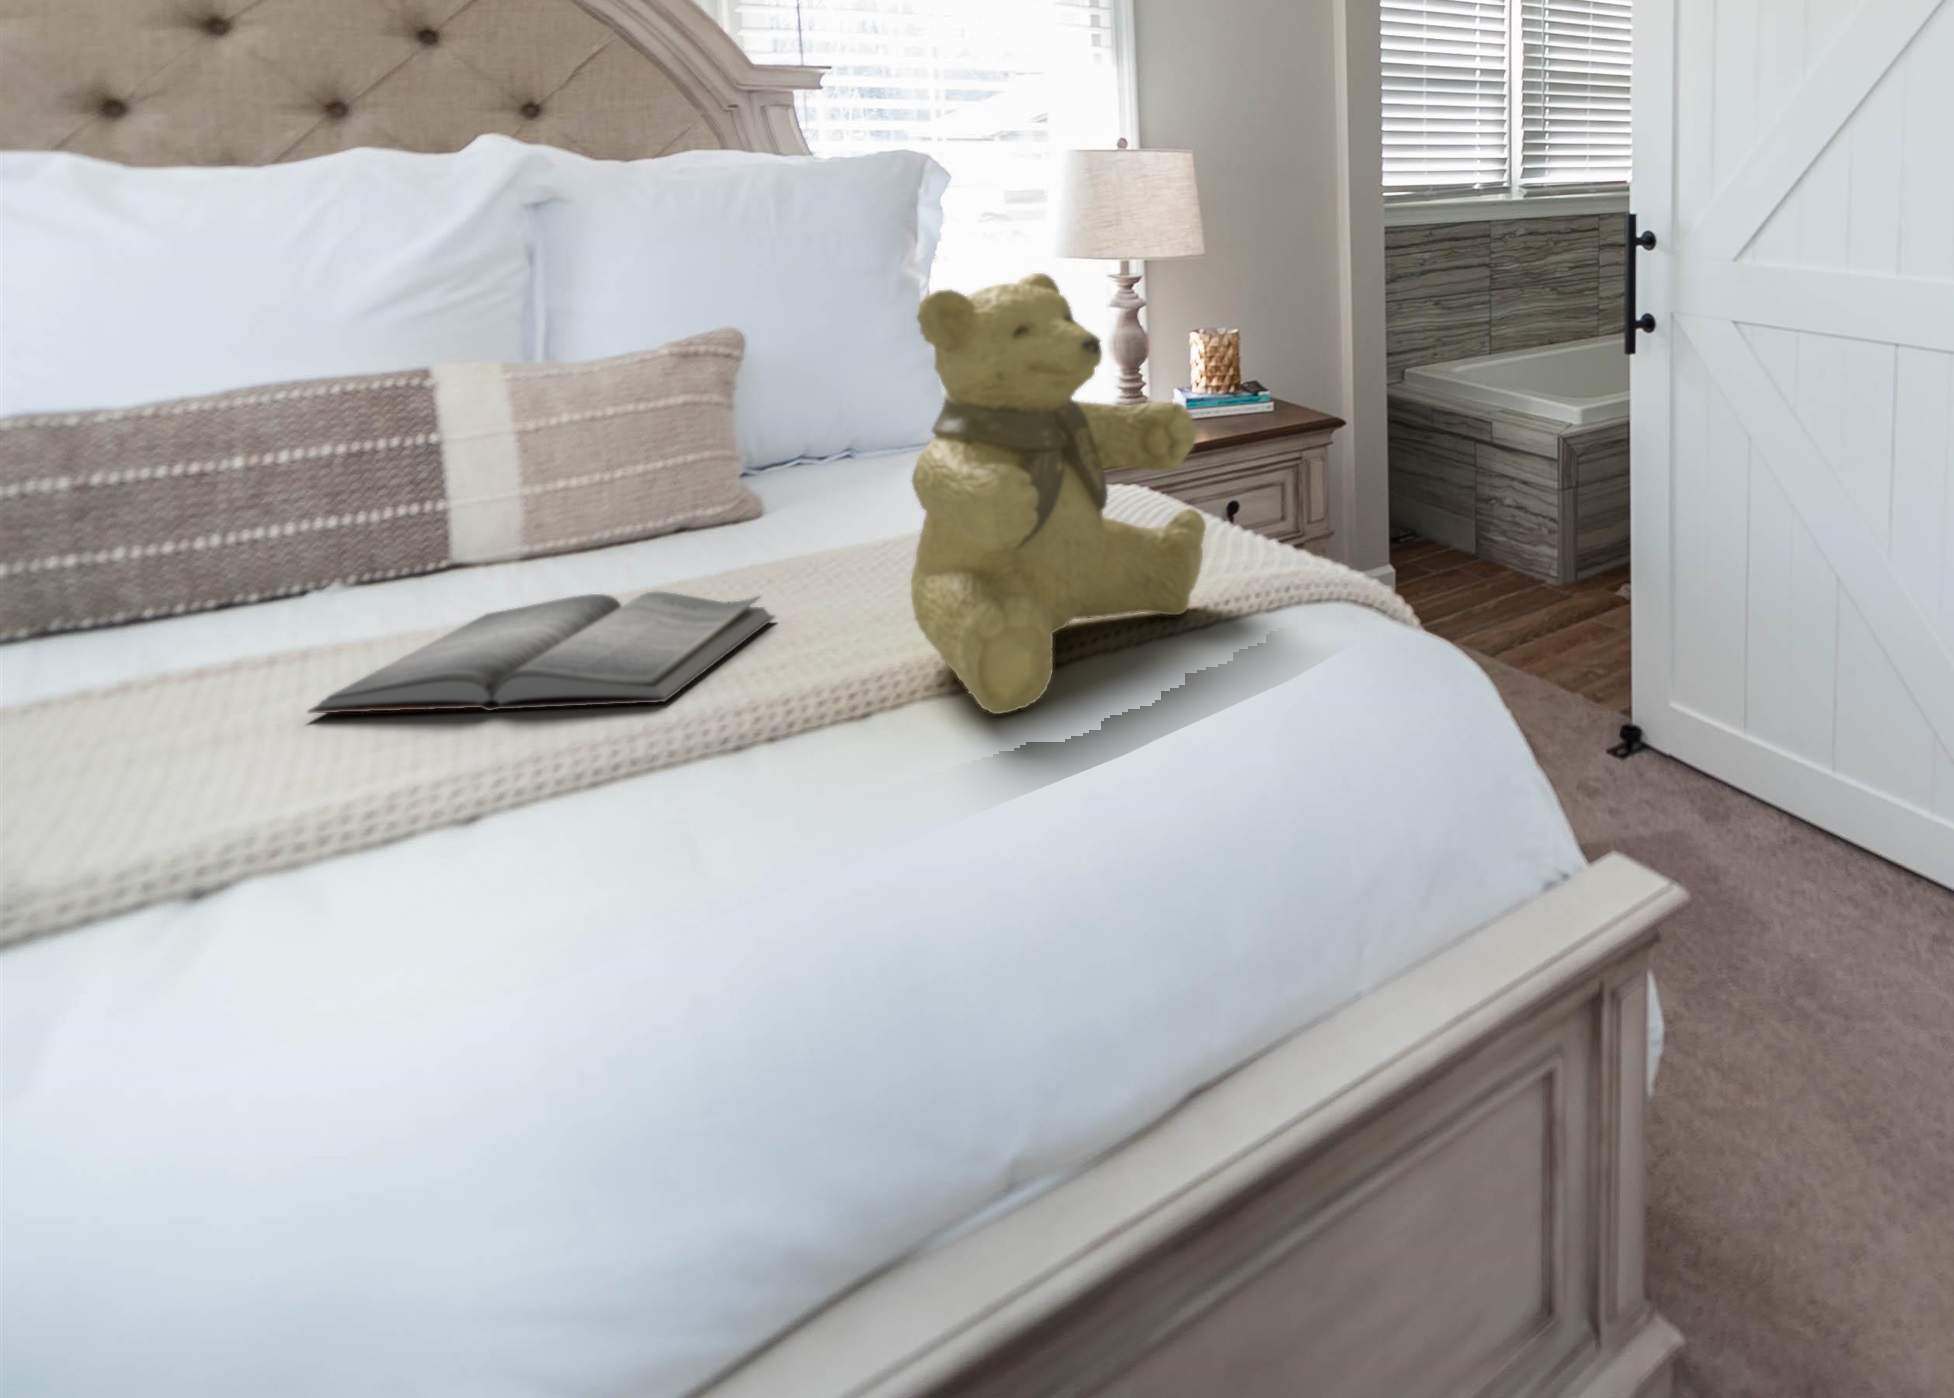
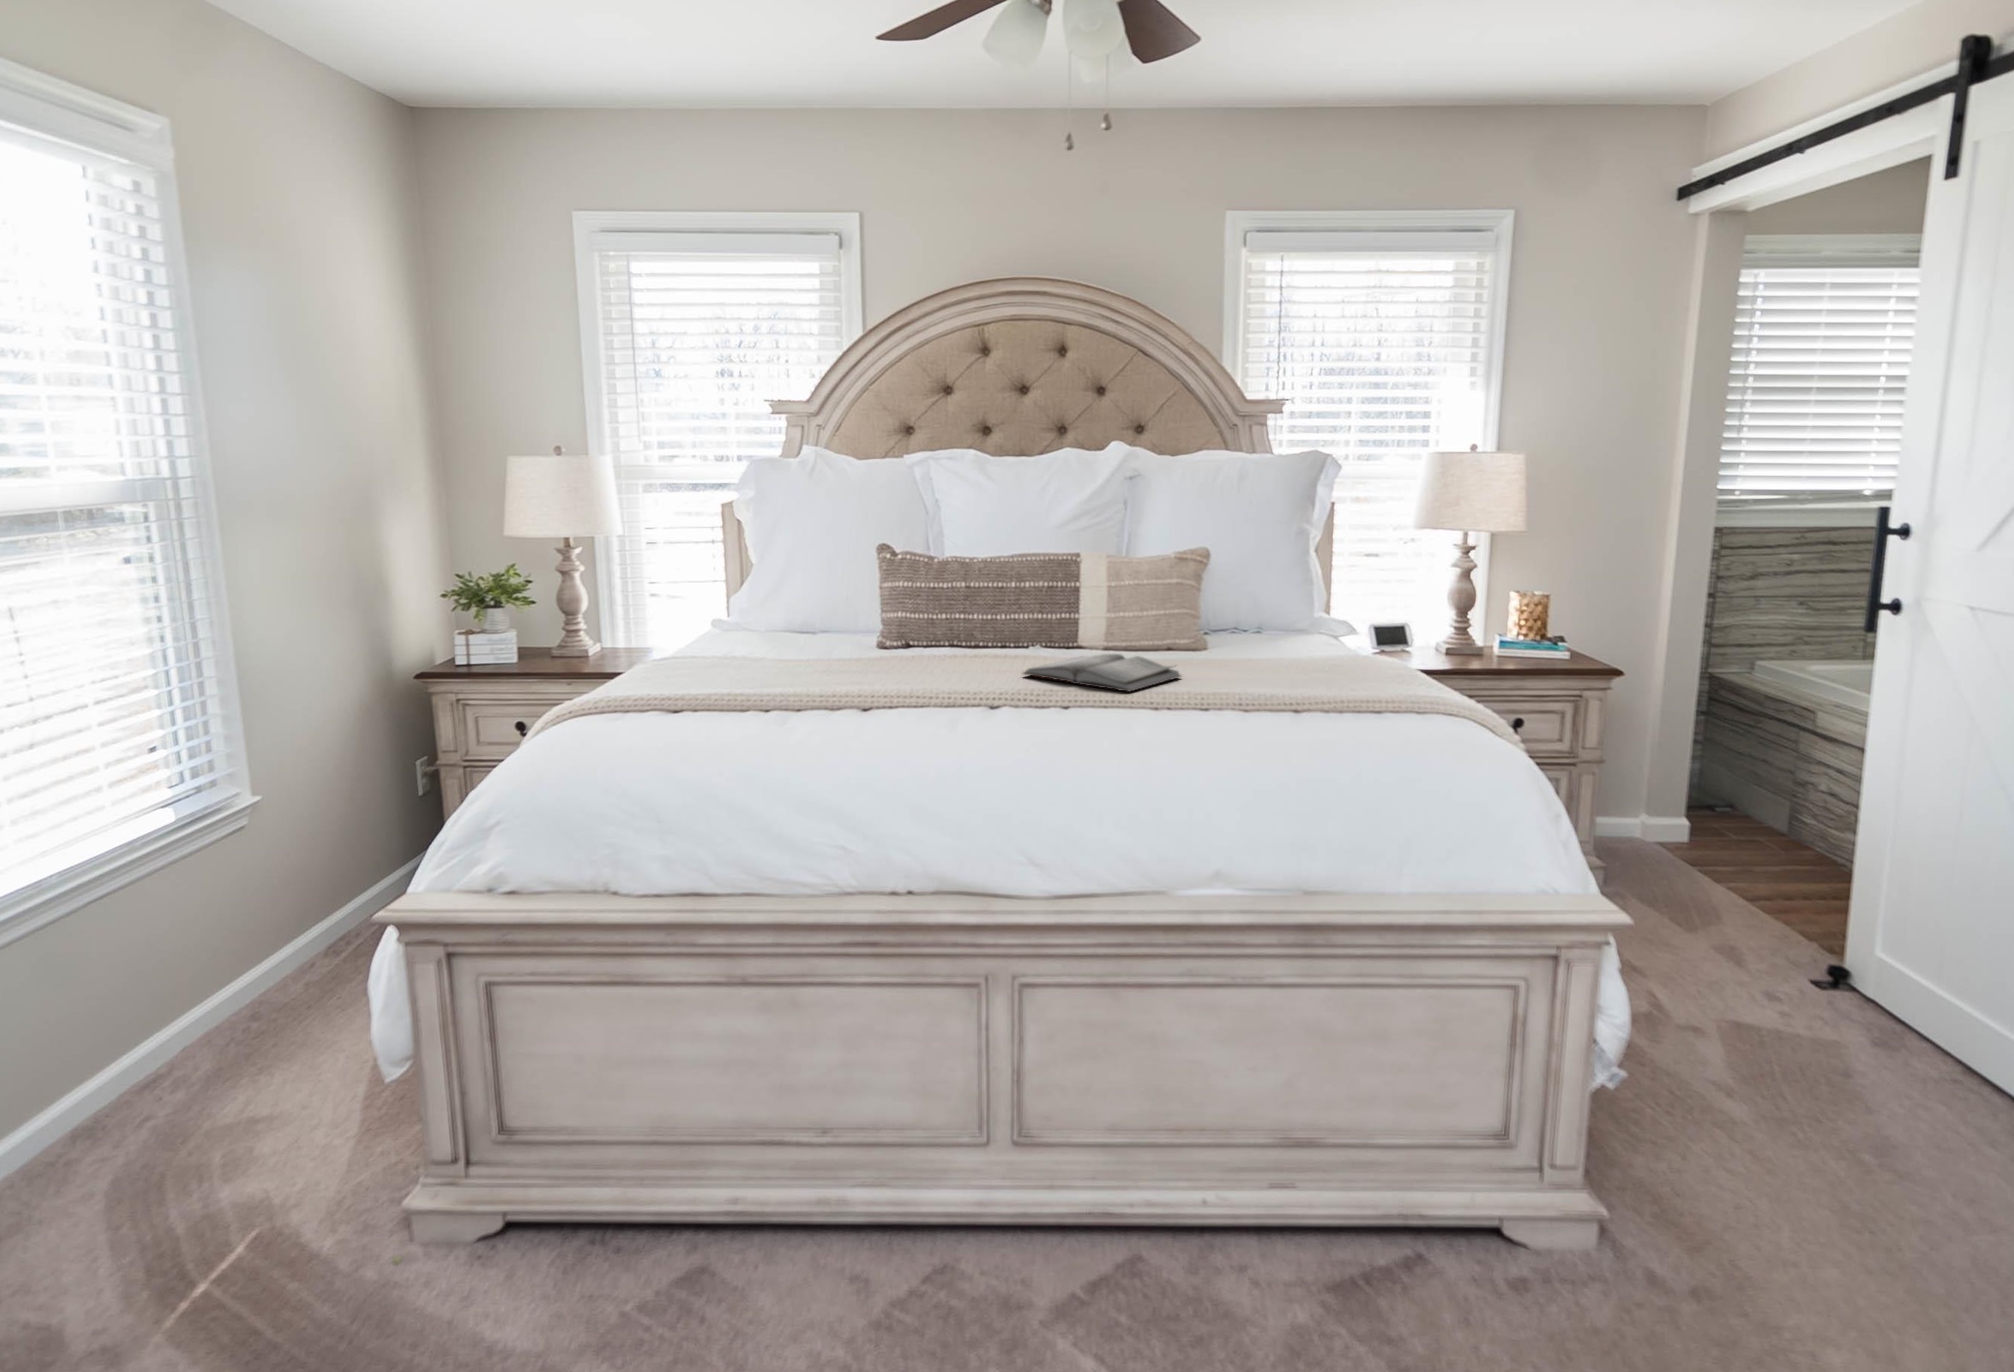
teddy bear: present [911,273,1206,714] -> none [1225,515,1375,717]

